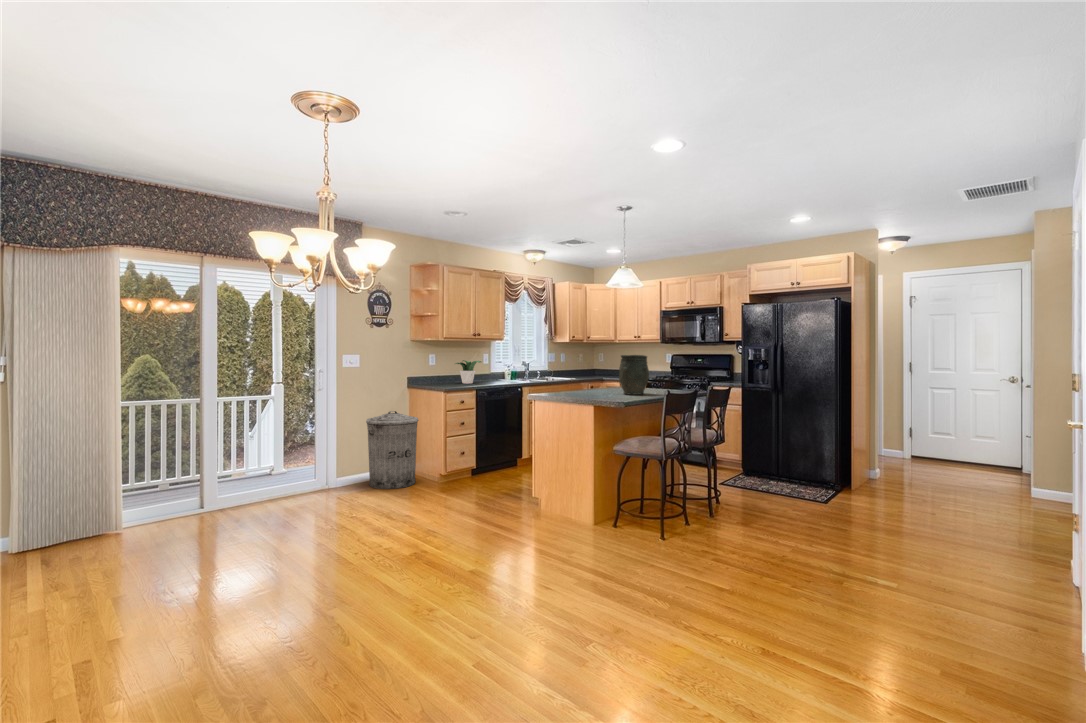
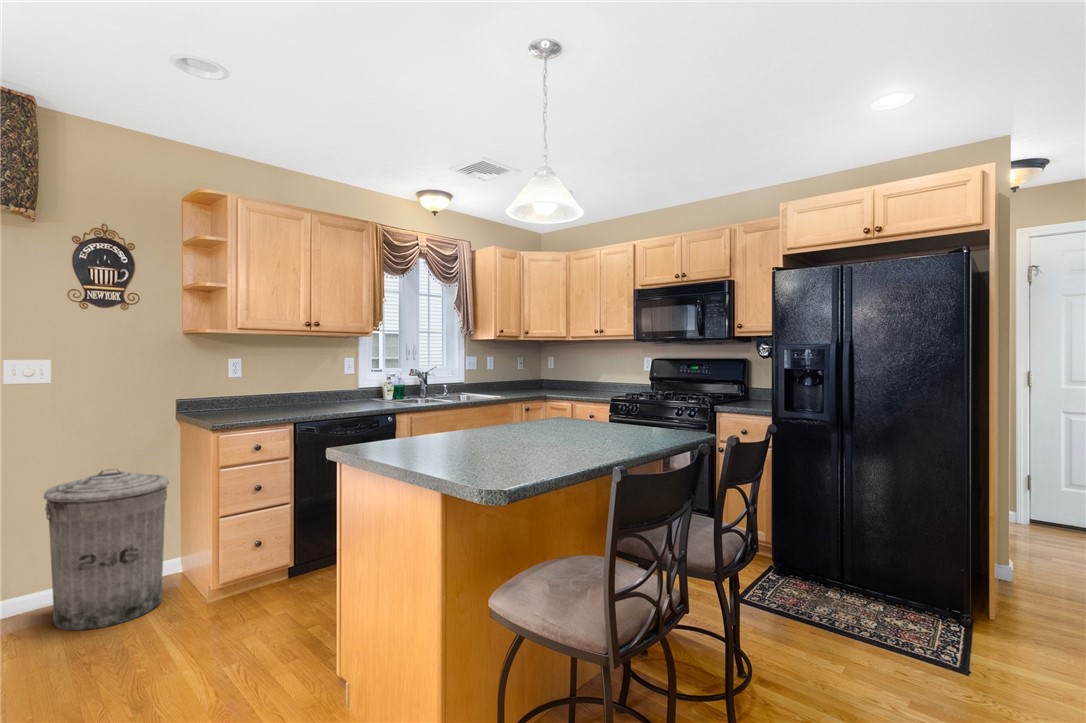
vase: present [619,355,649,395] -> none [513,365,585,463]
potted plant: present [456,360,481,384] -> none [272,369,328,409]

